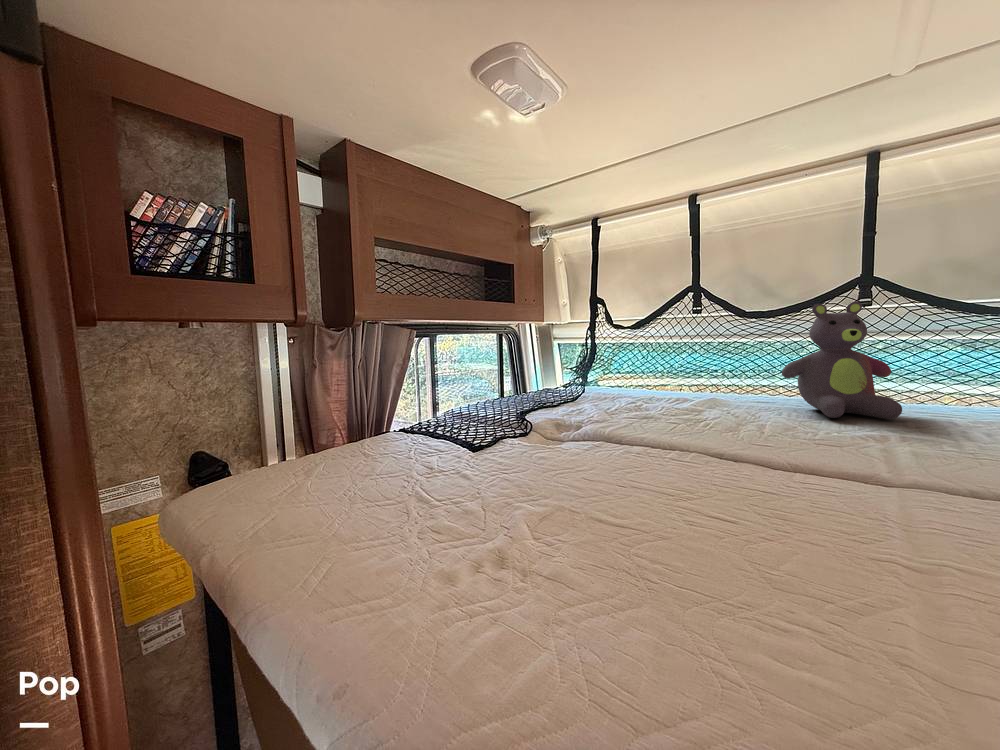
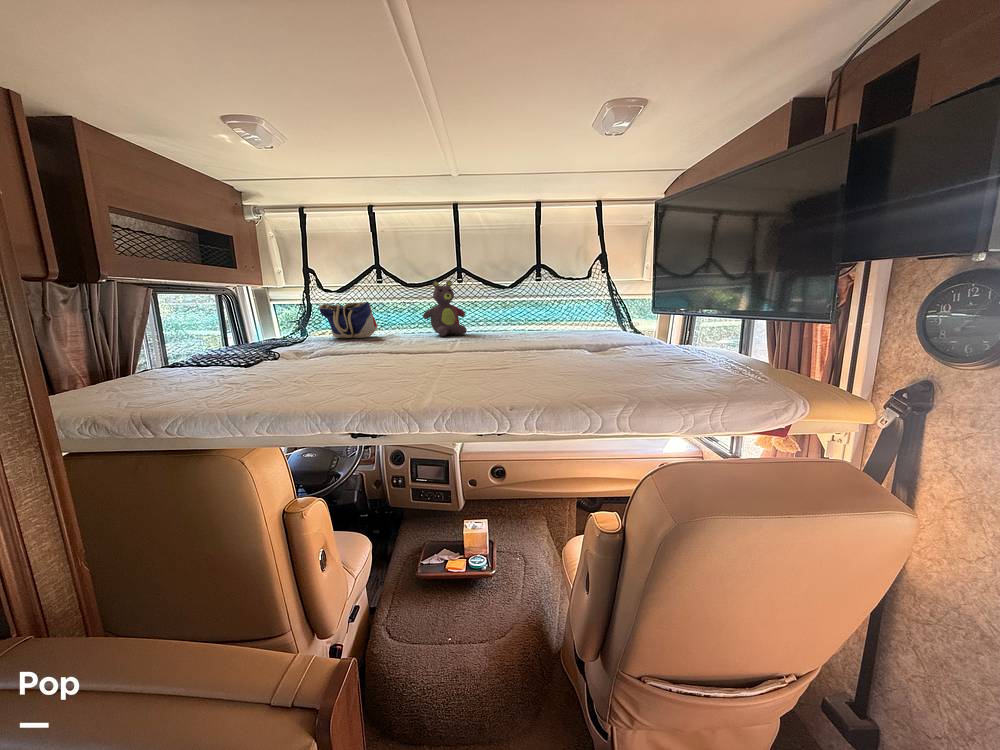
tote bag: none [601,343,688,400] -> present [319,302,378,338]

